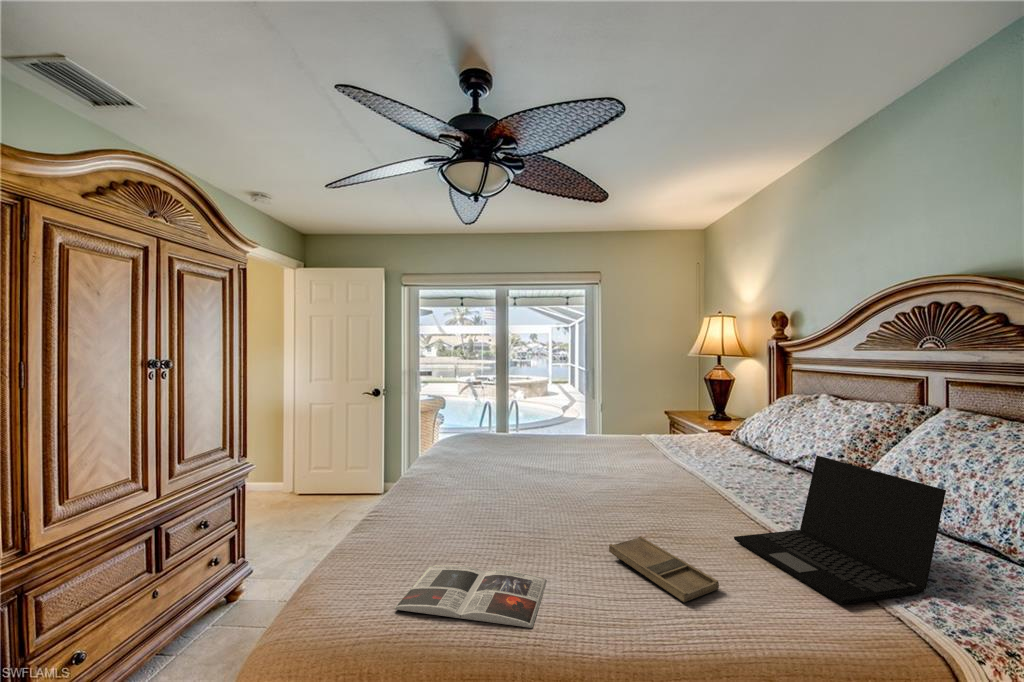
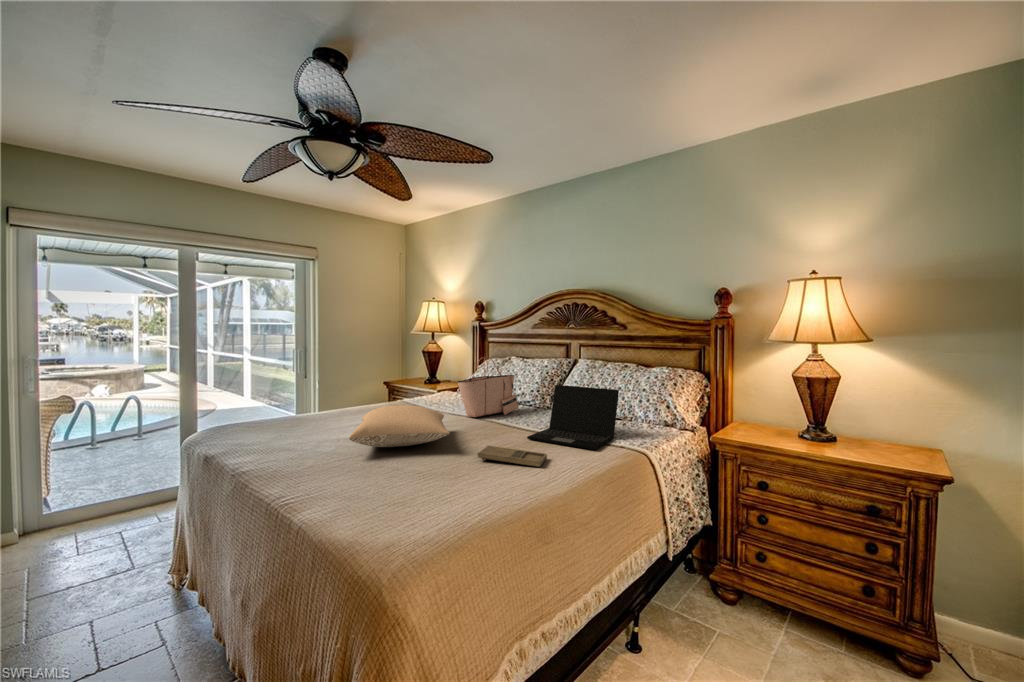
tote bag: none [679,396,785,488] -> present [458,357,518,417]
pillow: none [487,452,634,509] -> present [349,406,450,447]
magazine: present [394,565,546,628] -> none [368,479,485,522]

